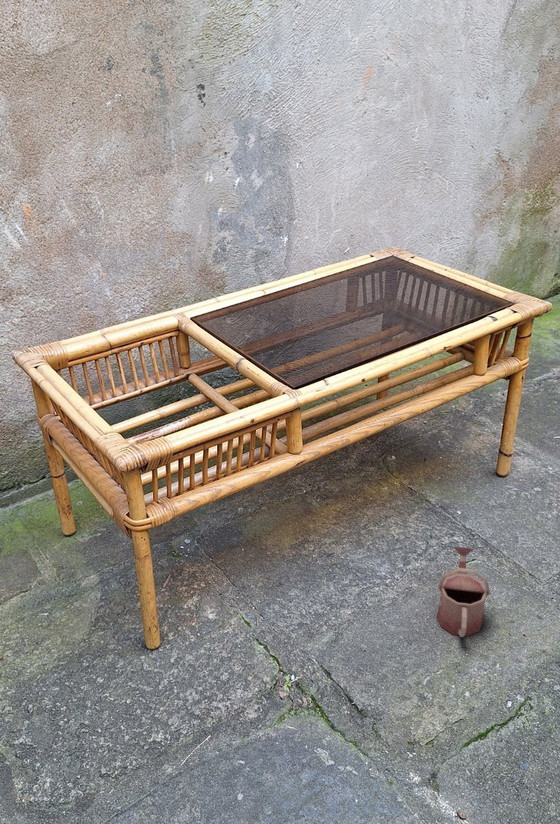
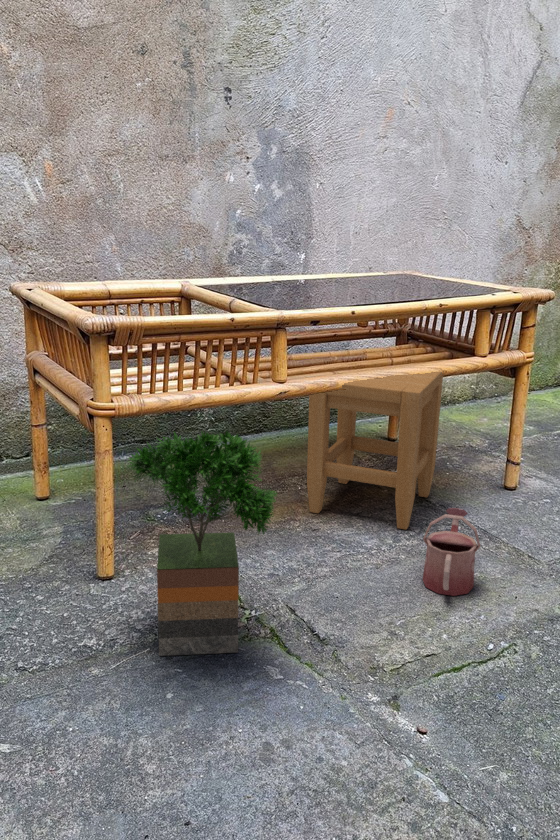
stool: none [318,377,440,547] -> present [307,372,443,530]
potted tree: none [176,549,323,751] -> present [128,431,277,656]

